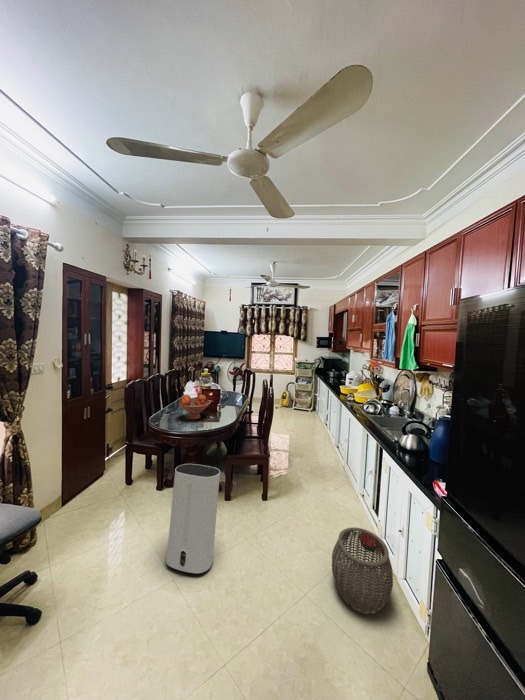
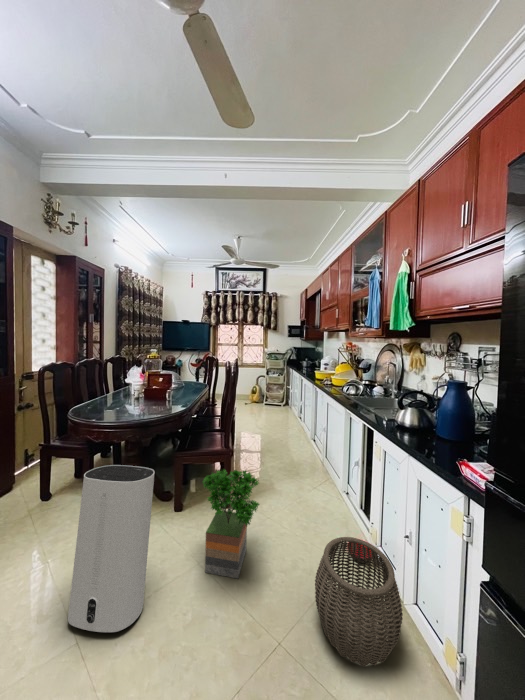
fruit bowl: present [179,394,211,420] -> none [111,378,156,409]
potted tree: none [250,470,293,551] -> present [203,470,259,578]

